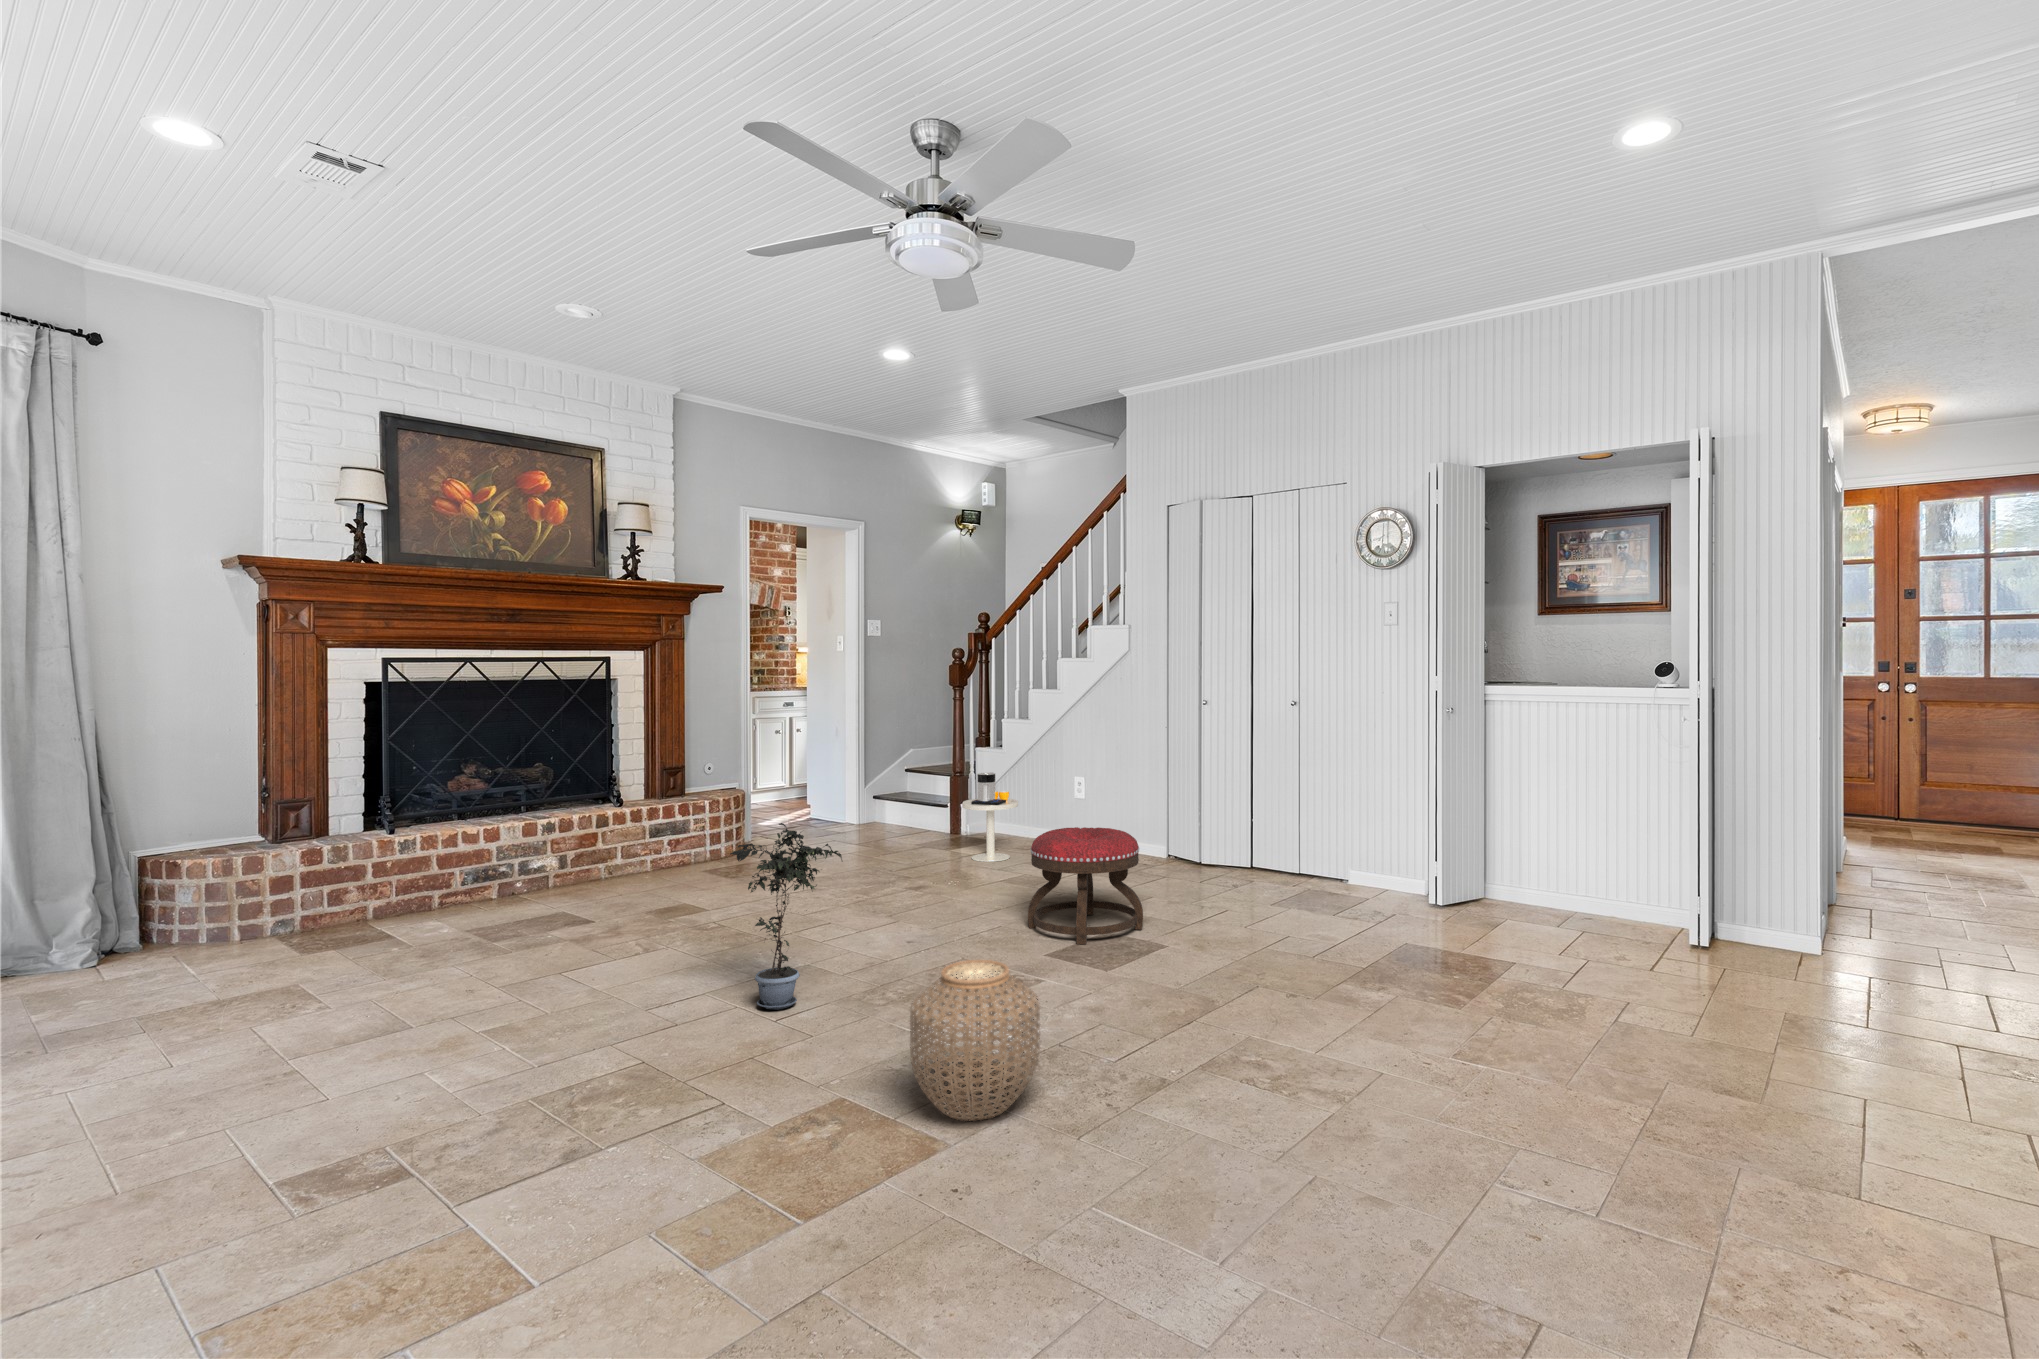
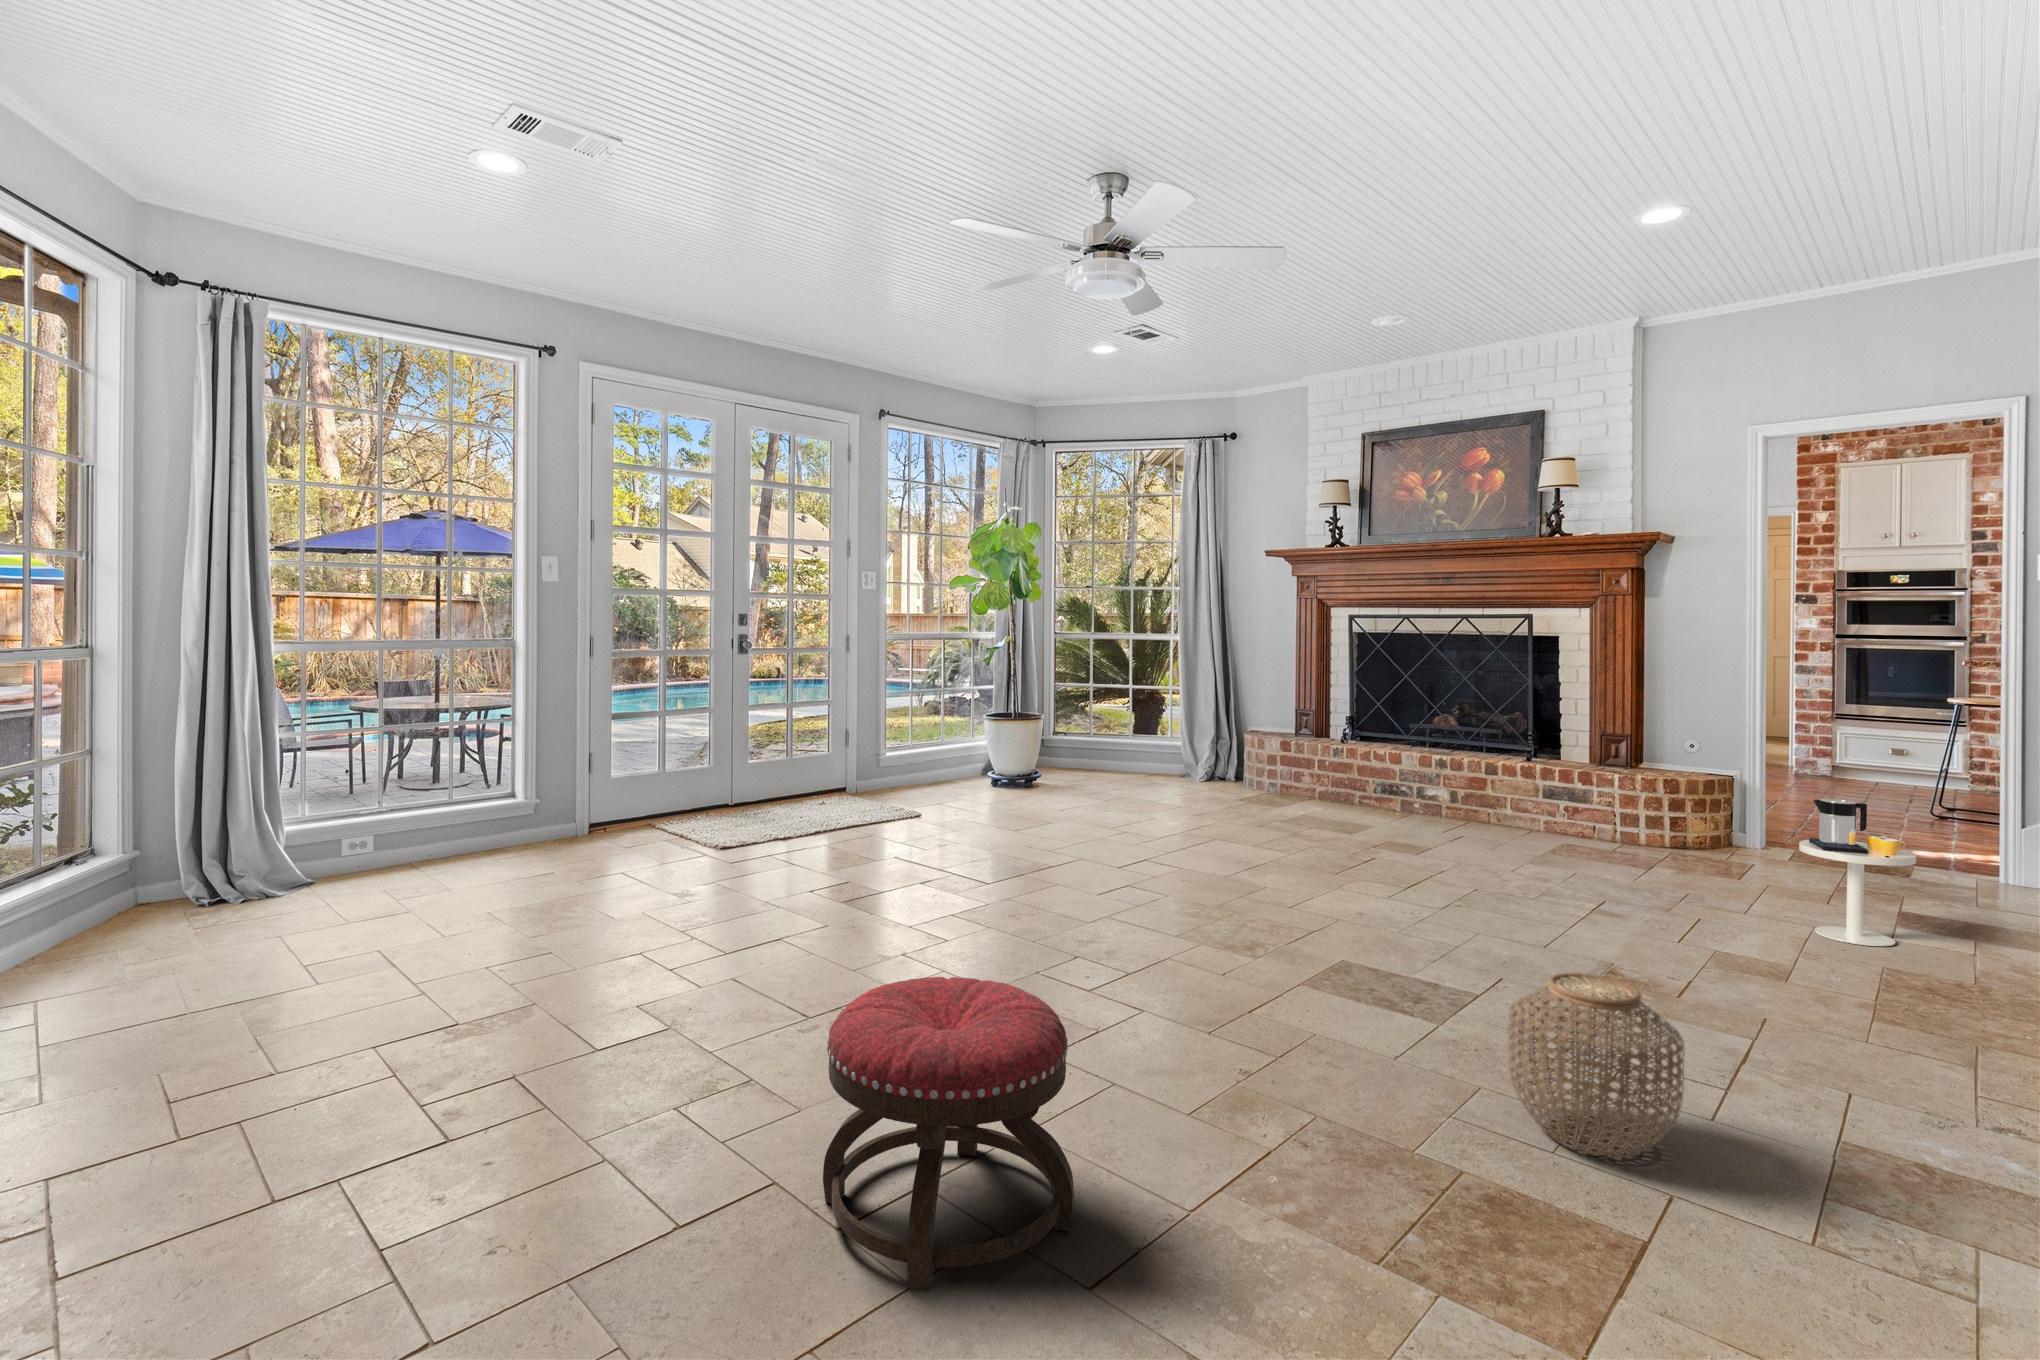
potted plant: present [730,823,842,1009] -> none [1138,745,1198,881]
ottoman: present [1028,827,1143,944] -> present [823,977,1074,1291]
woven basket: present [910,960,1040,1121] -> present [1508,973,1684,1158]

